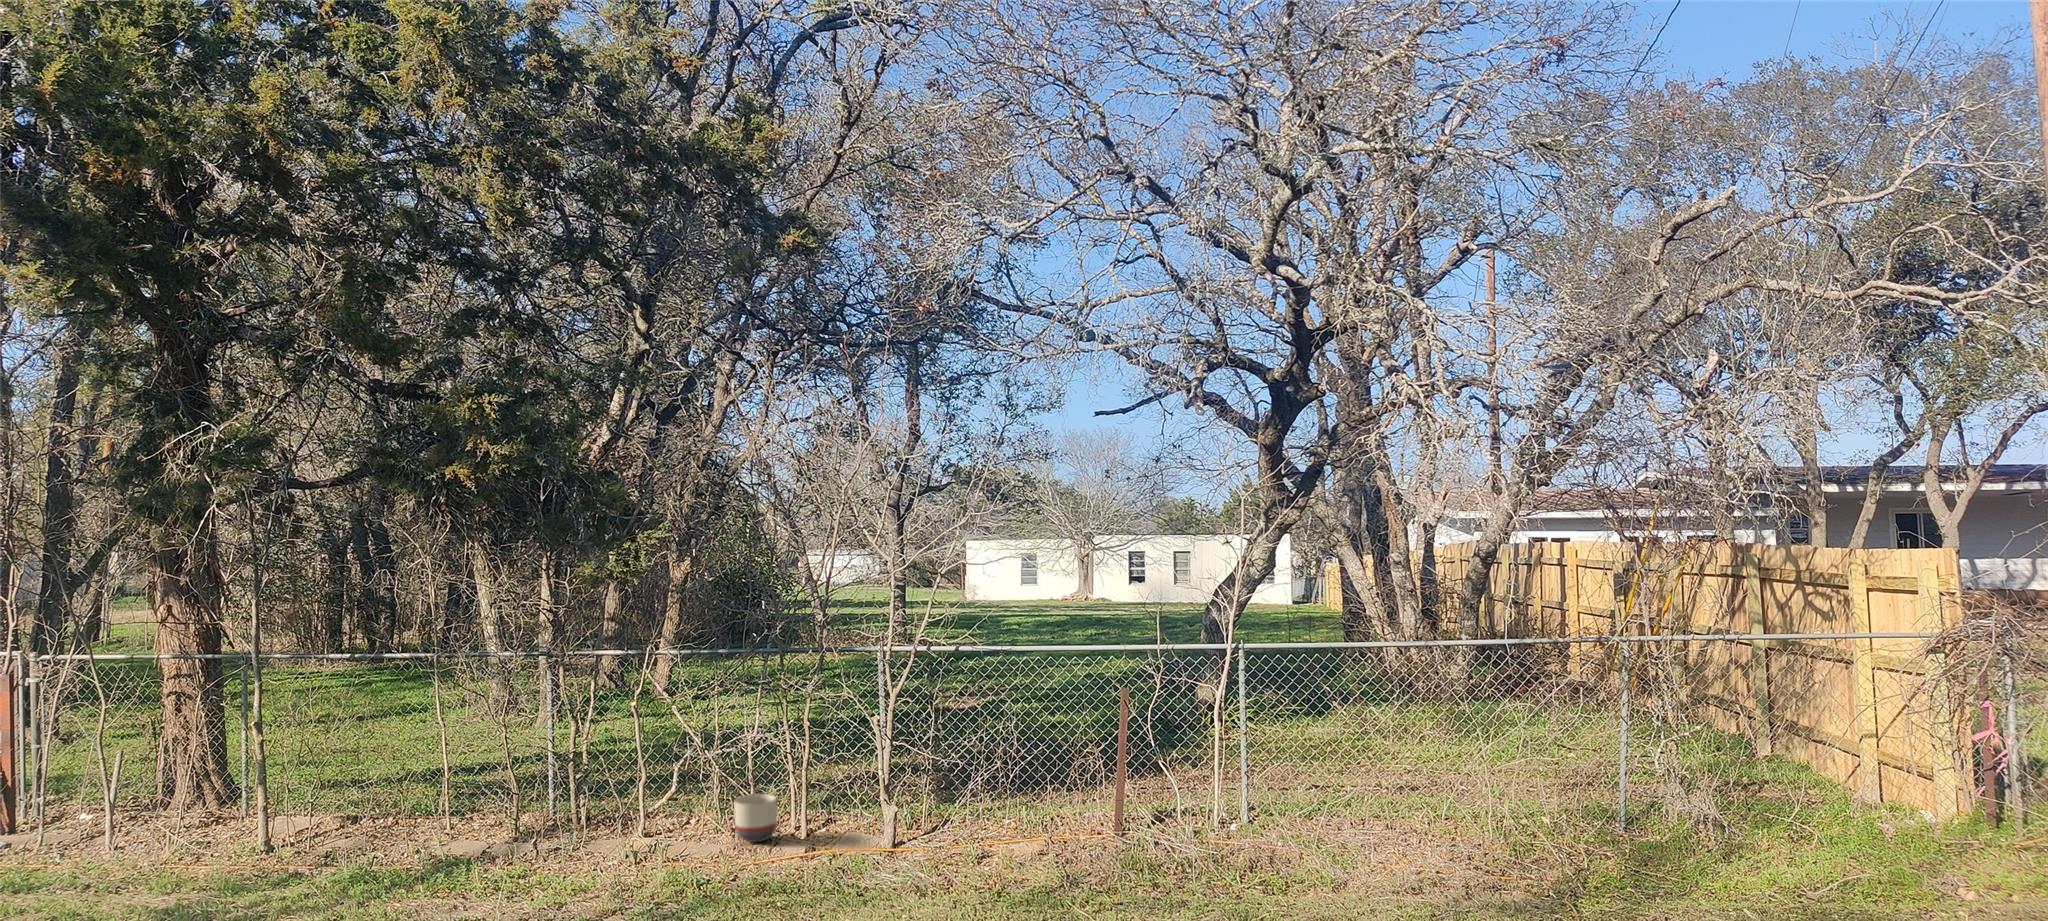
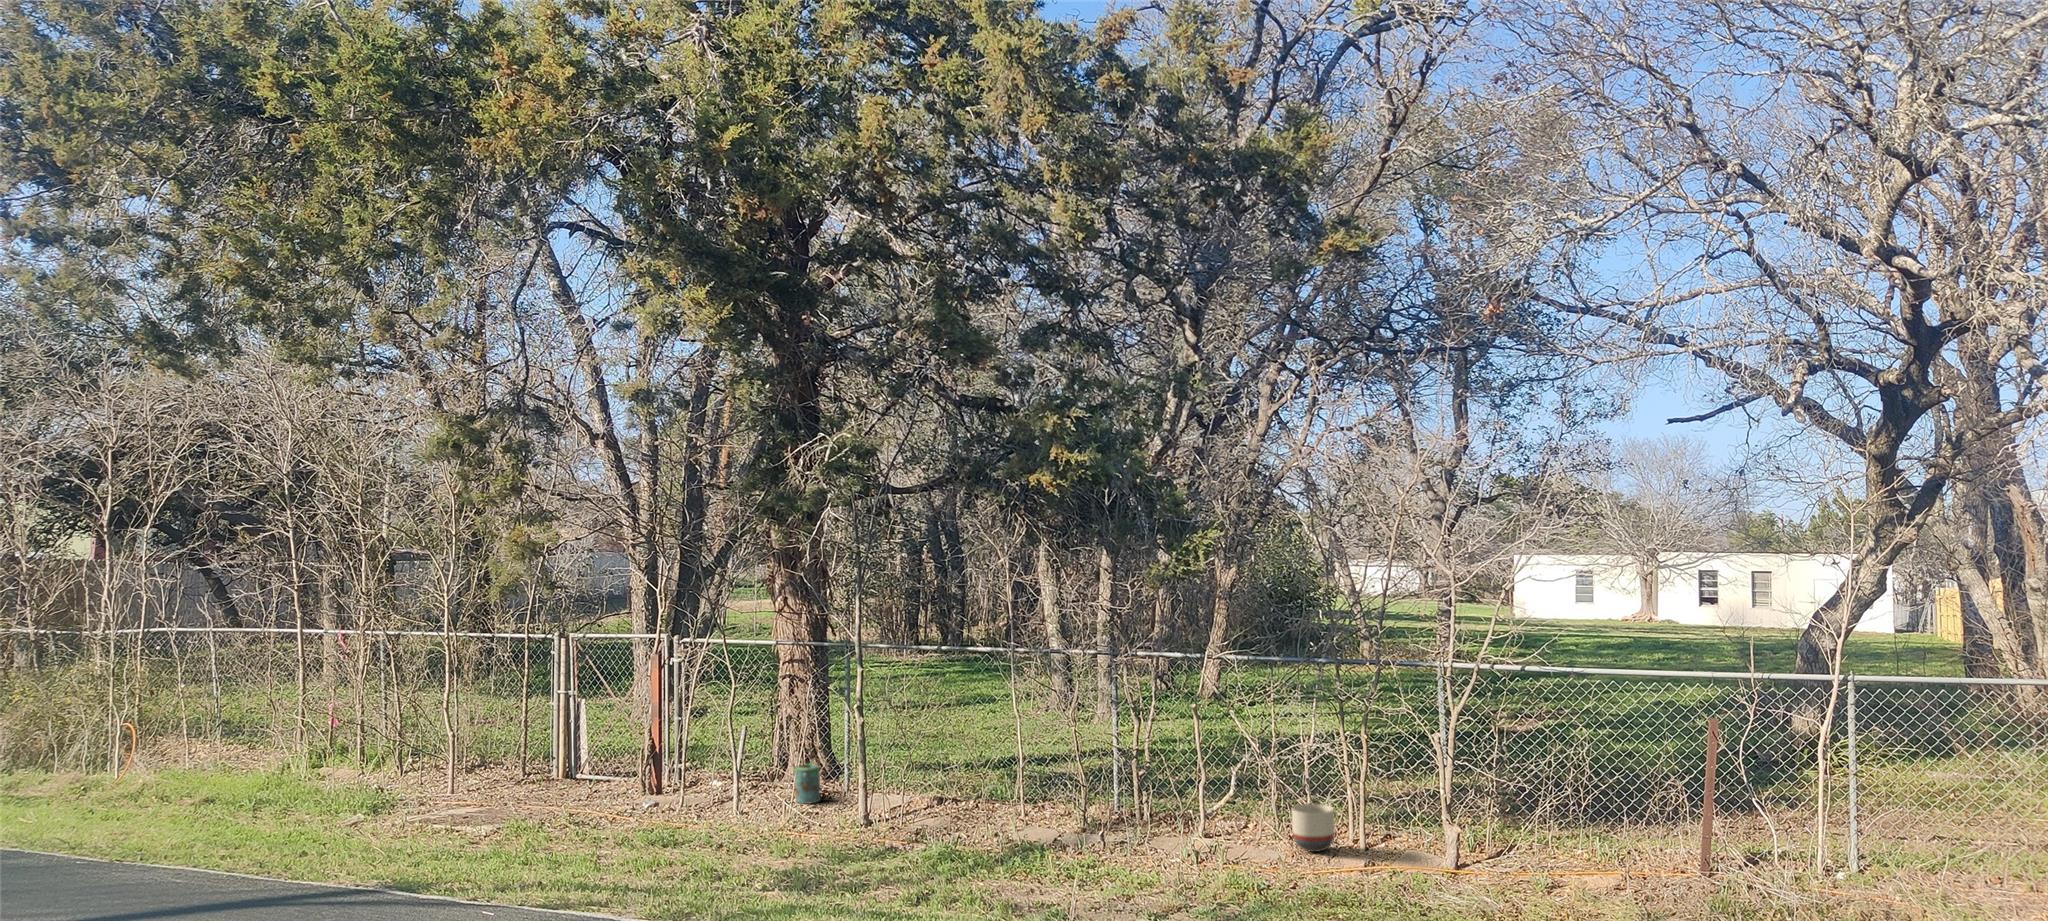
watering can: none [181,777,215,834] -> present [794,754,821,804]

